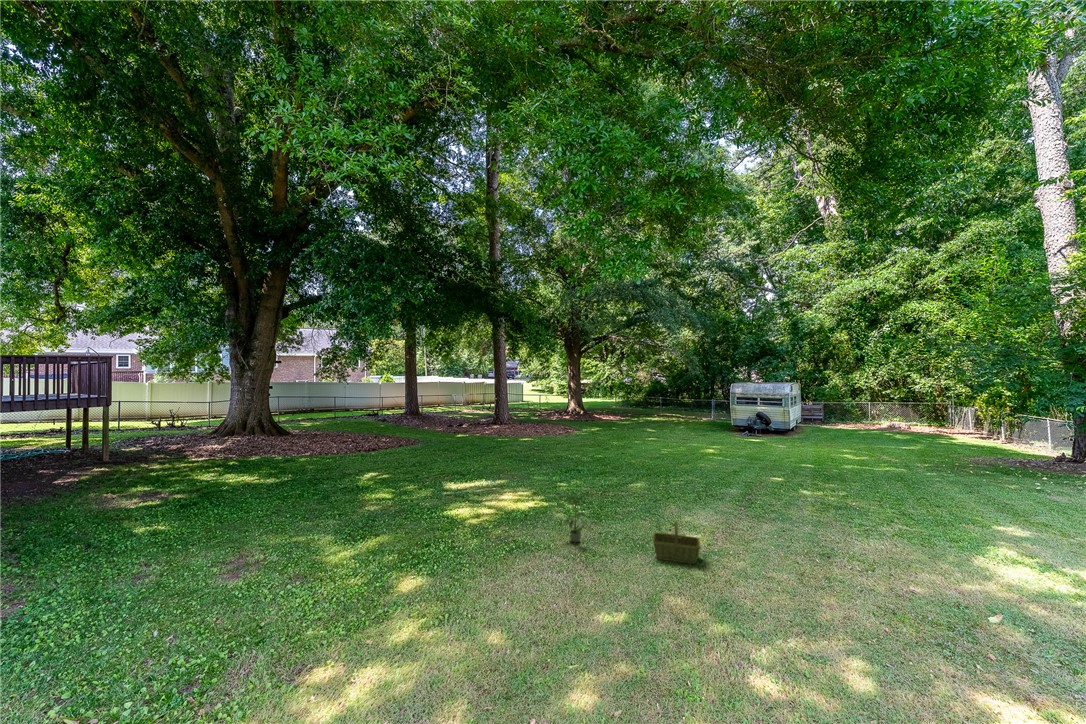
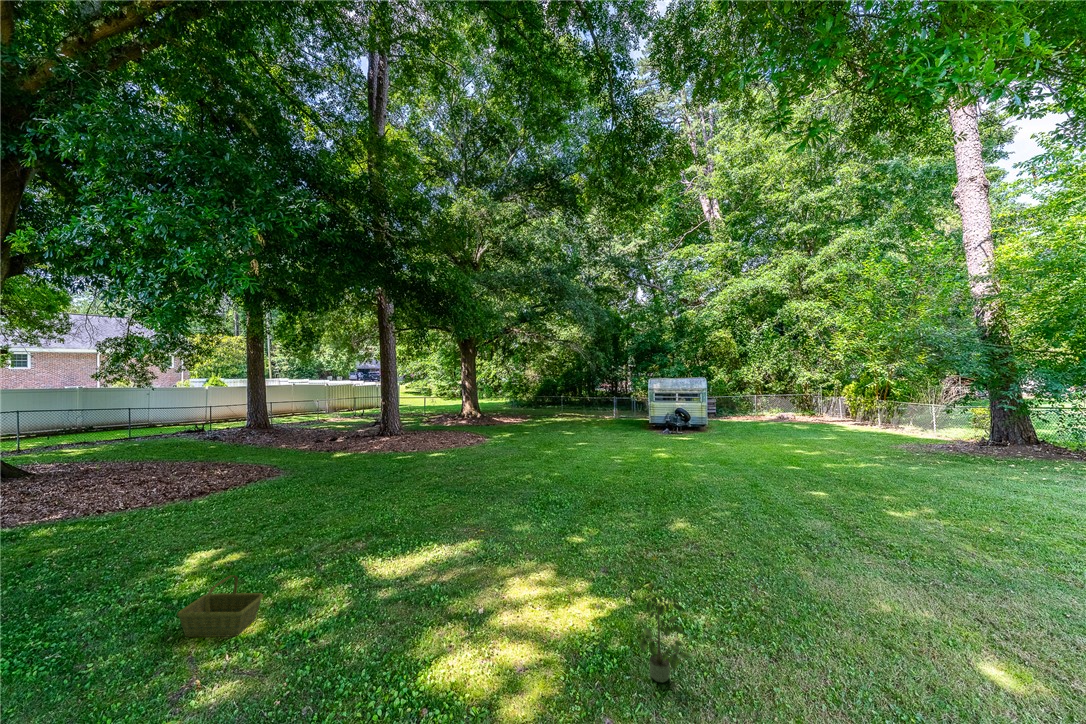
basket: present [653,521,701,564] -> present [177,575,263,637]

